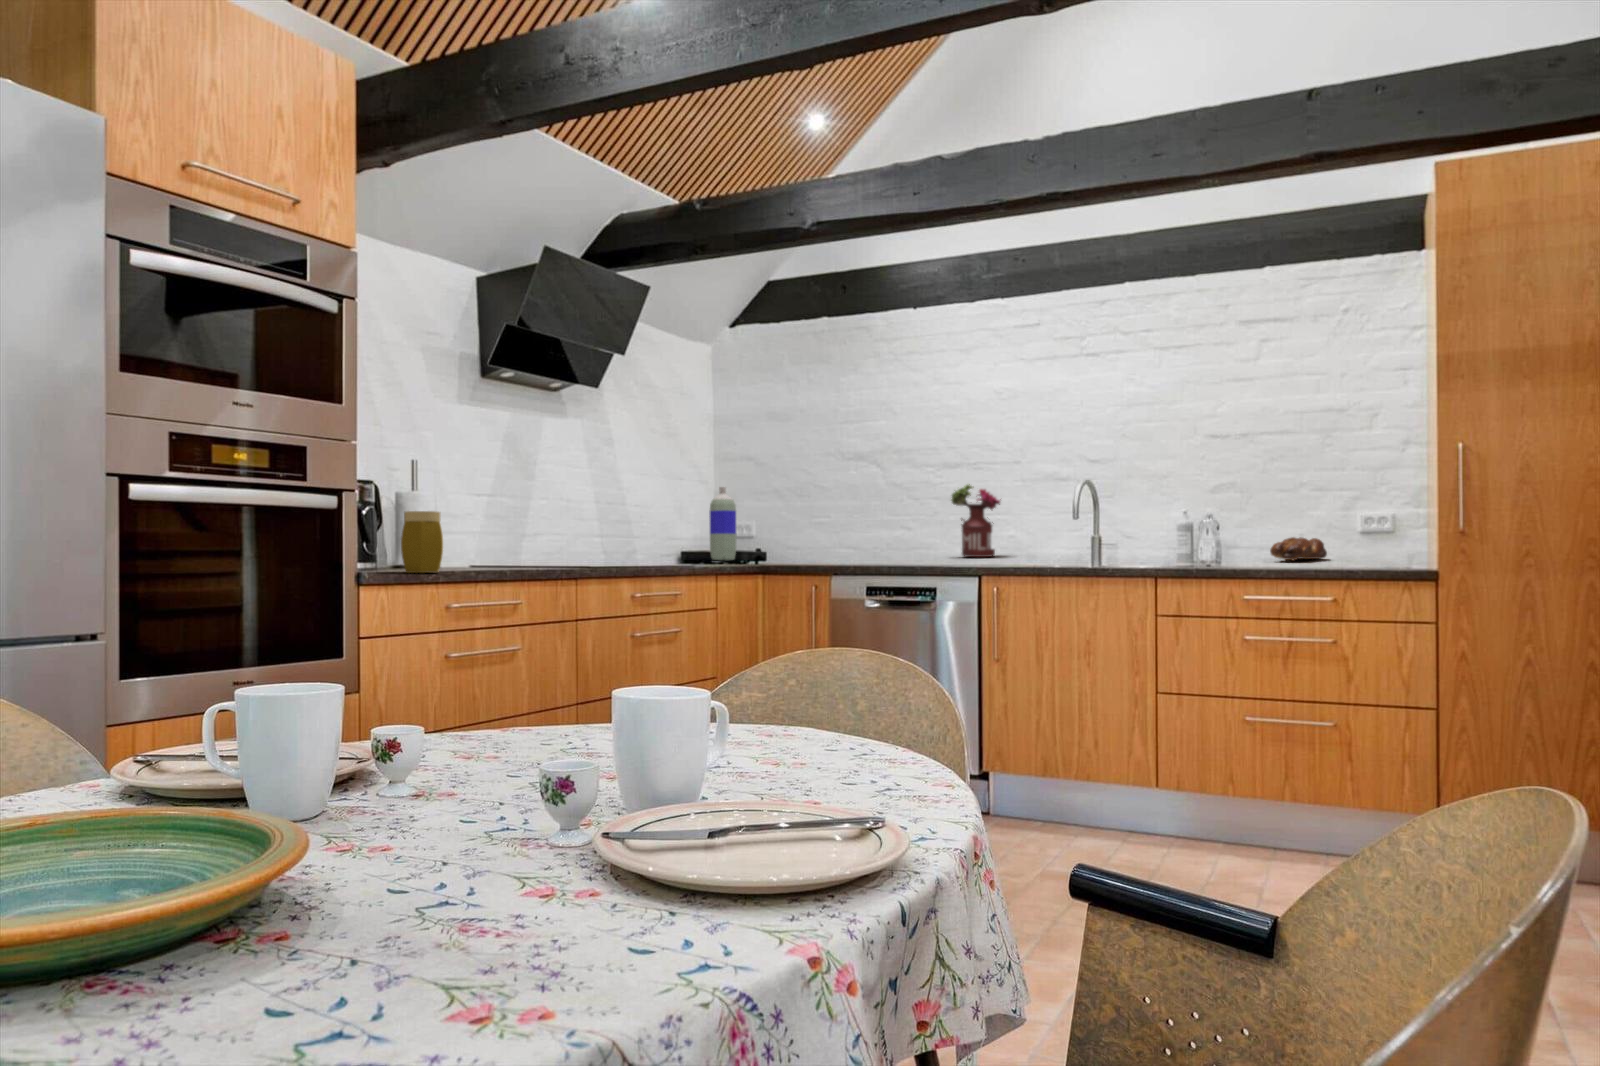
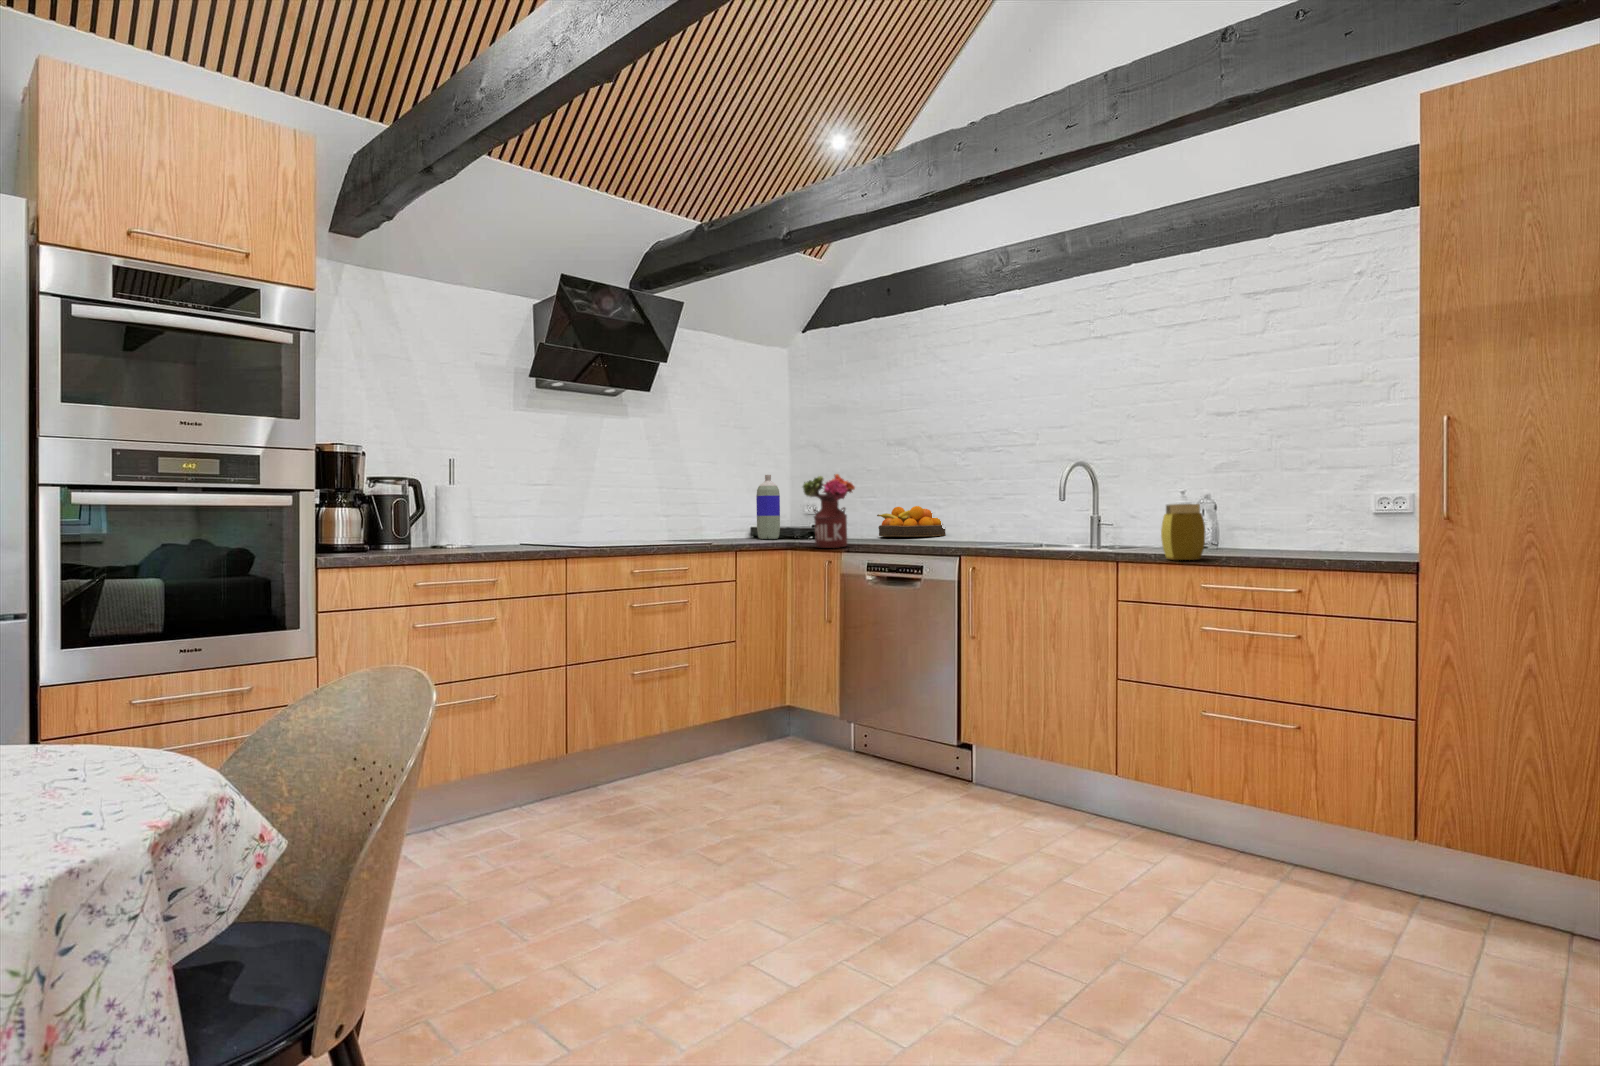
flower arrangement: present [951,484,1001,557] -> present [803,474,855,548]
jar: present [401,511,443,573] -> present [1161,504,1205,560]
fruit bowl: none [847,524,921,557] -> present [877,506,946,537]
bread loaf: present [1270,537,1327,560] -> none [1262,519,1331,543]

